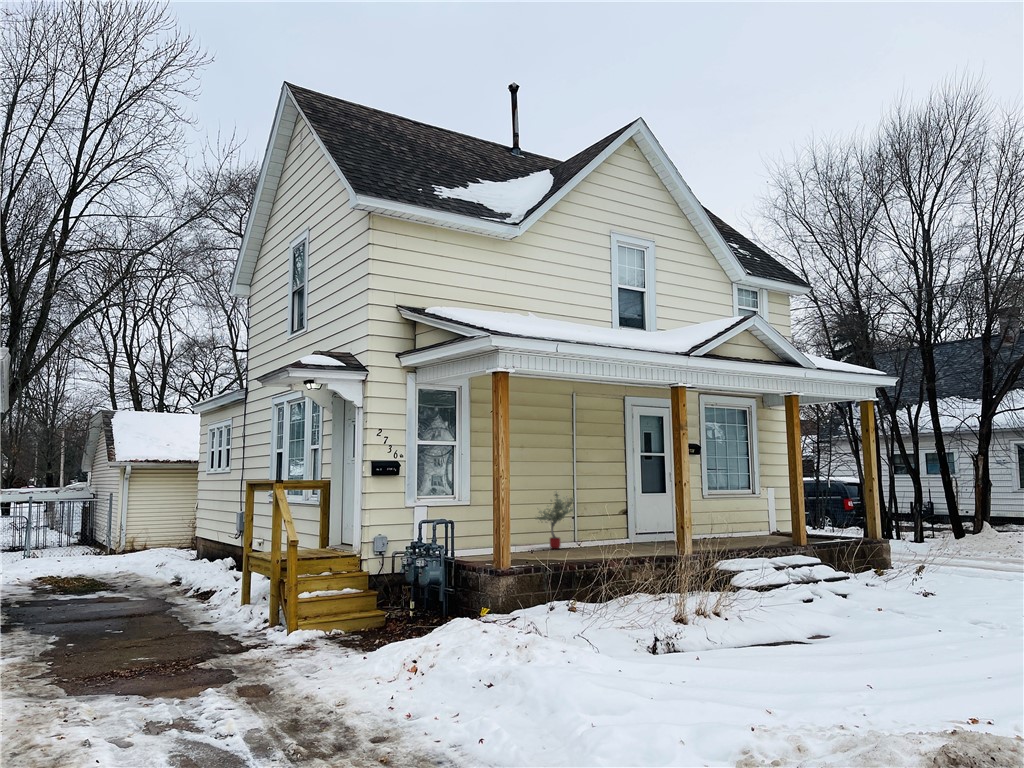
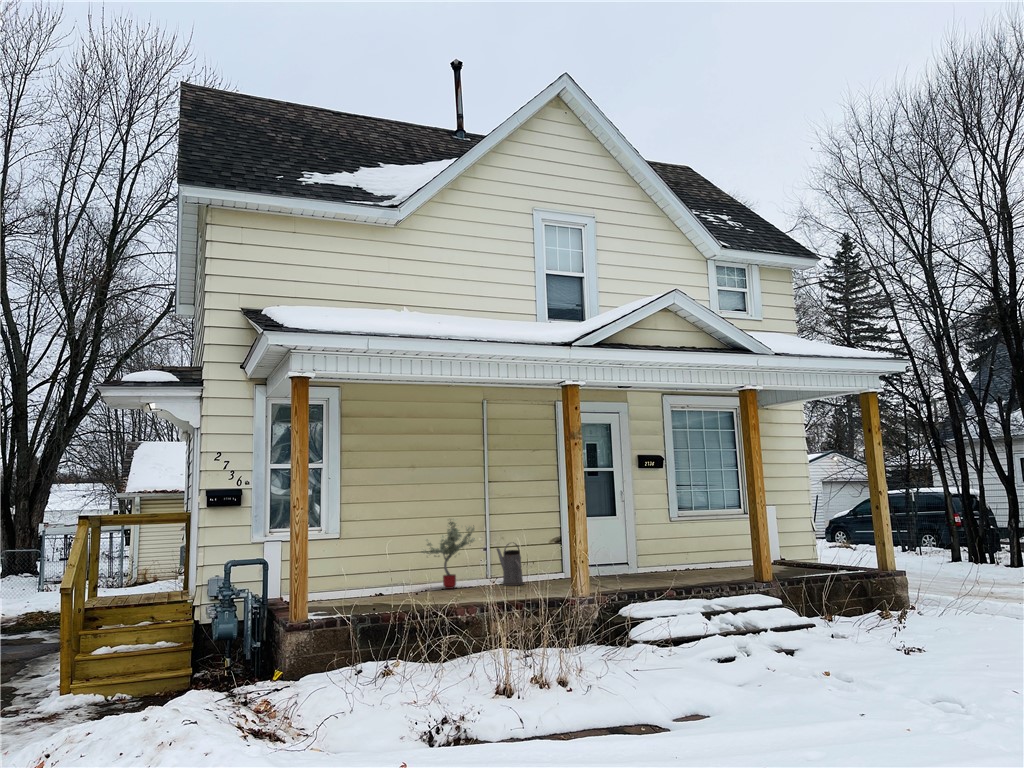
watering can: none [581,512,612,547] -> present [497,542,524,586]

